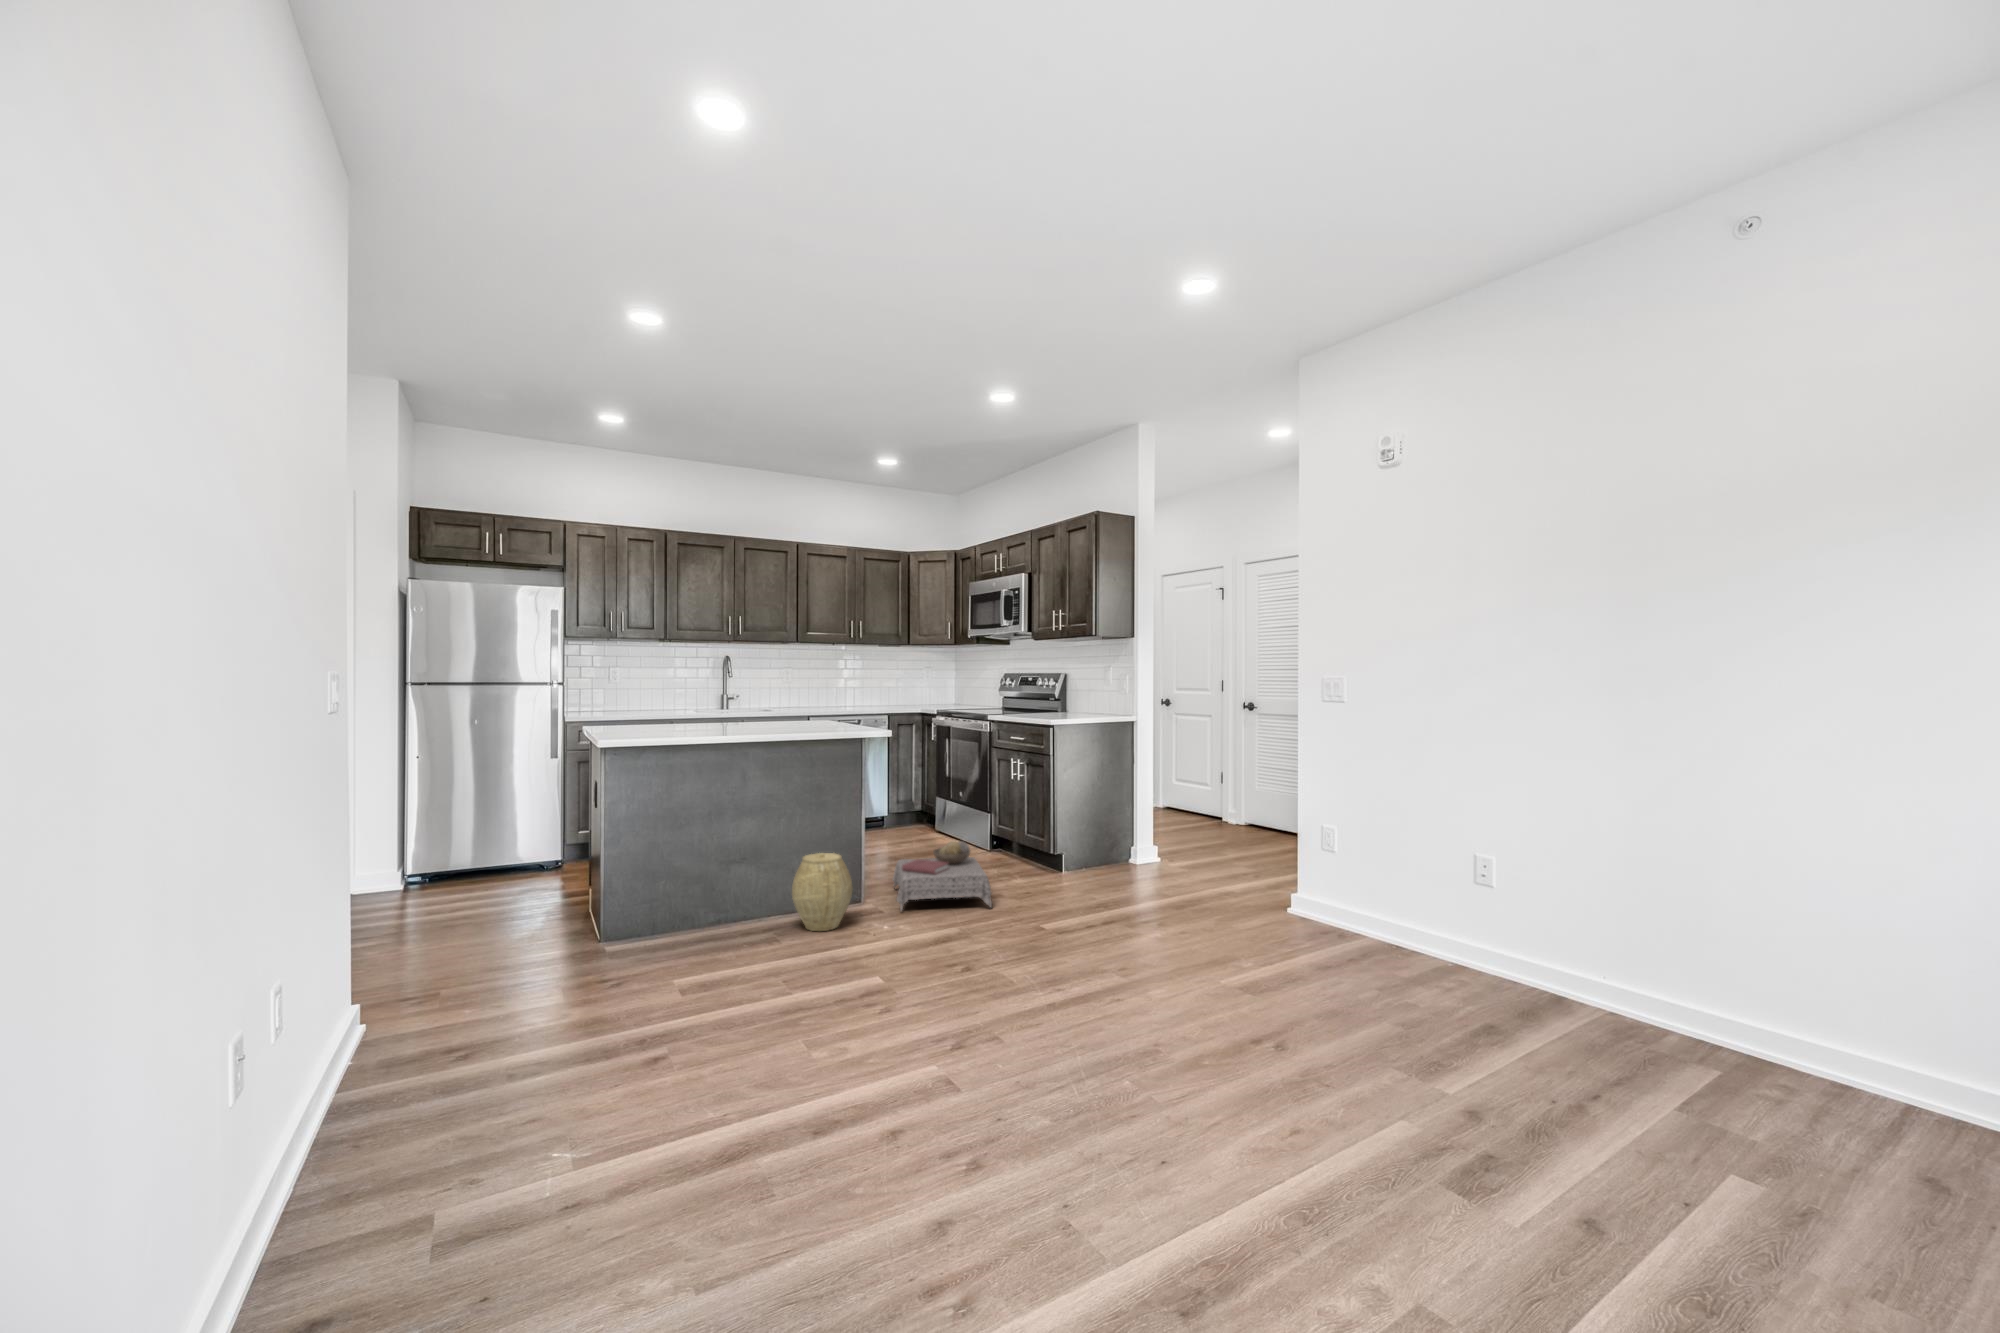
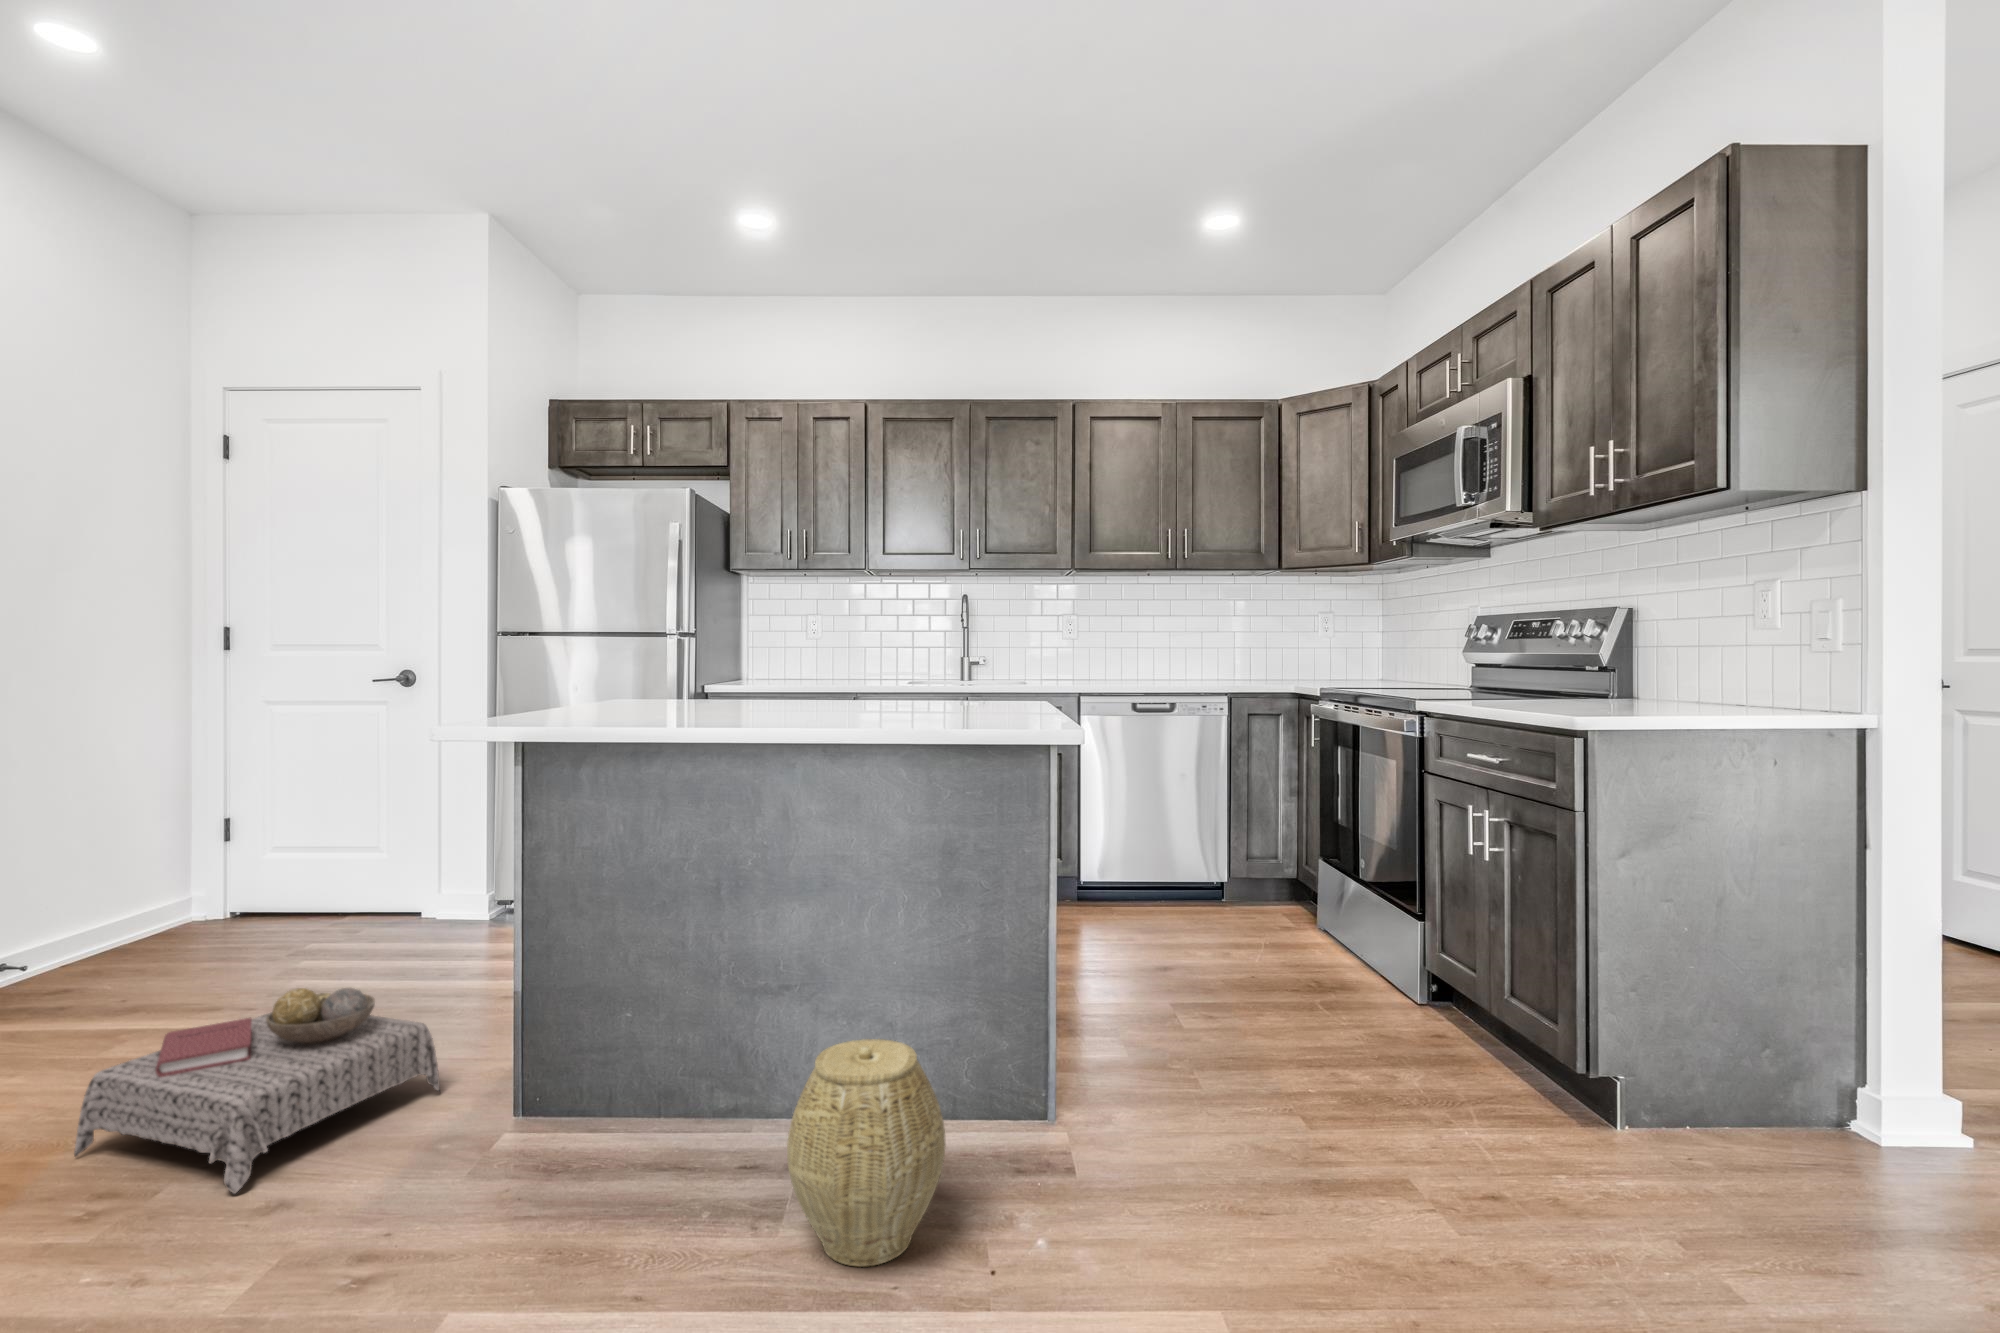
ottoman: present [892,841,992,910] -> present [74,988,440,1193]

